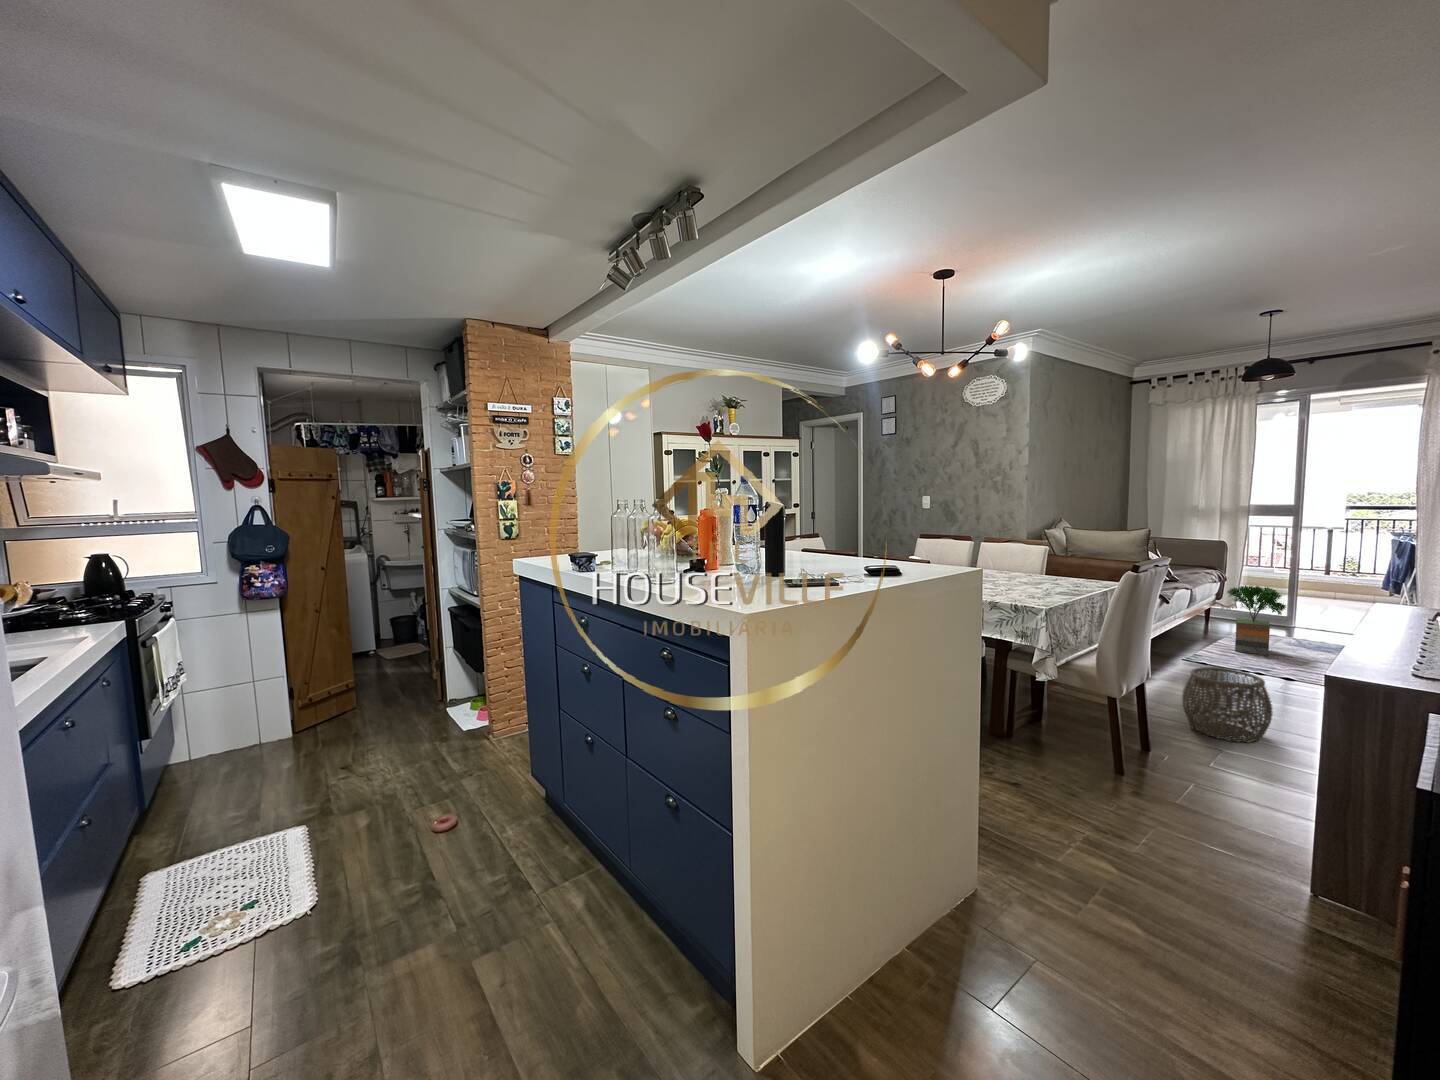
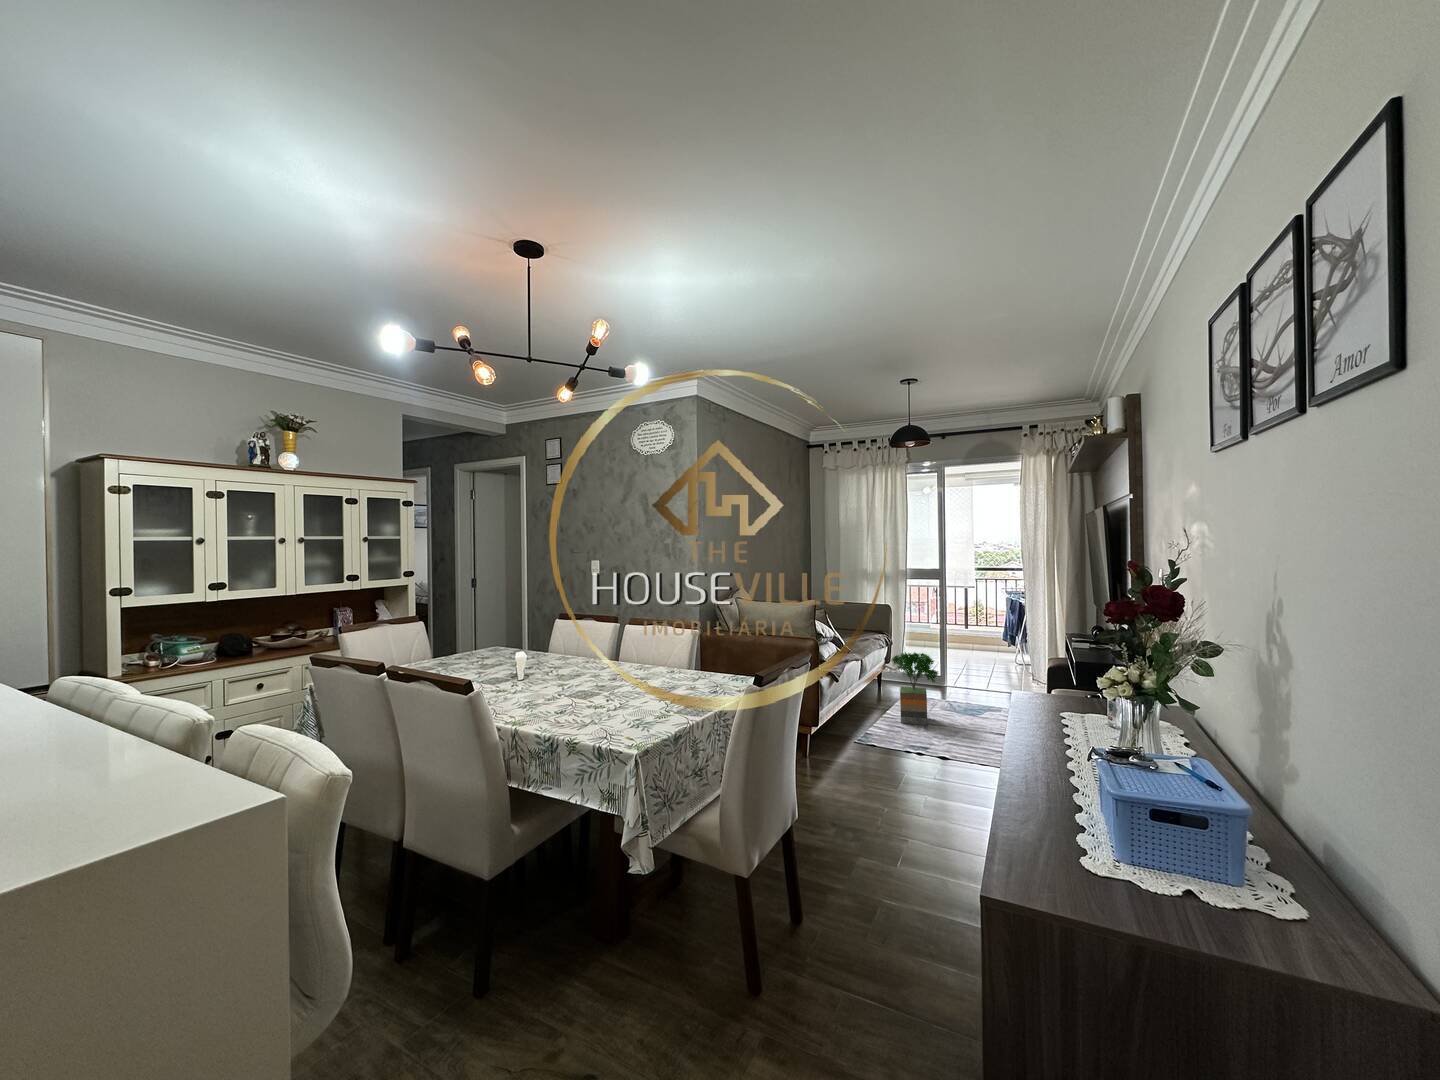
woven basket: present [1182,667,1273,743] -> none [841,776,929,880]

